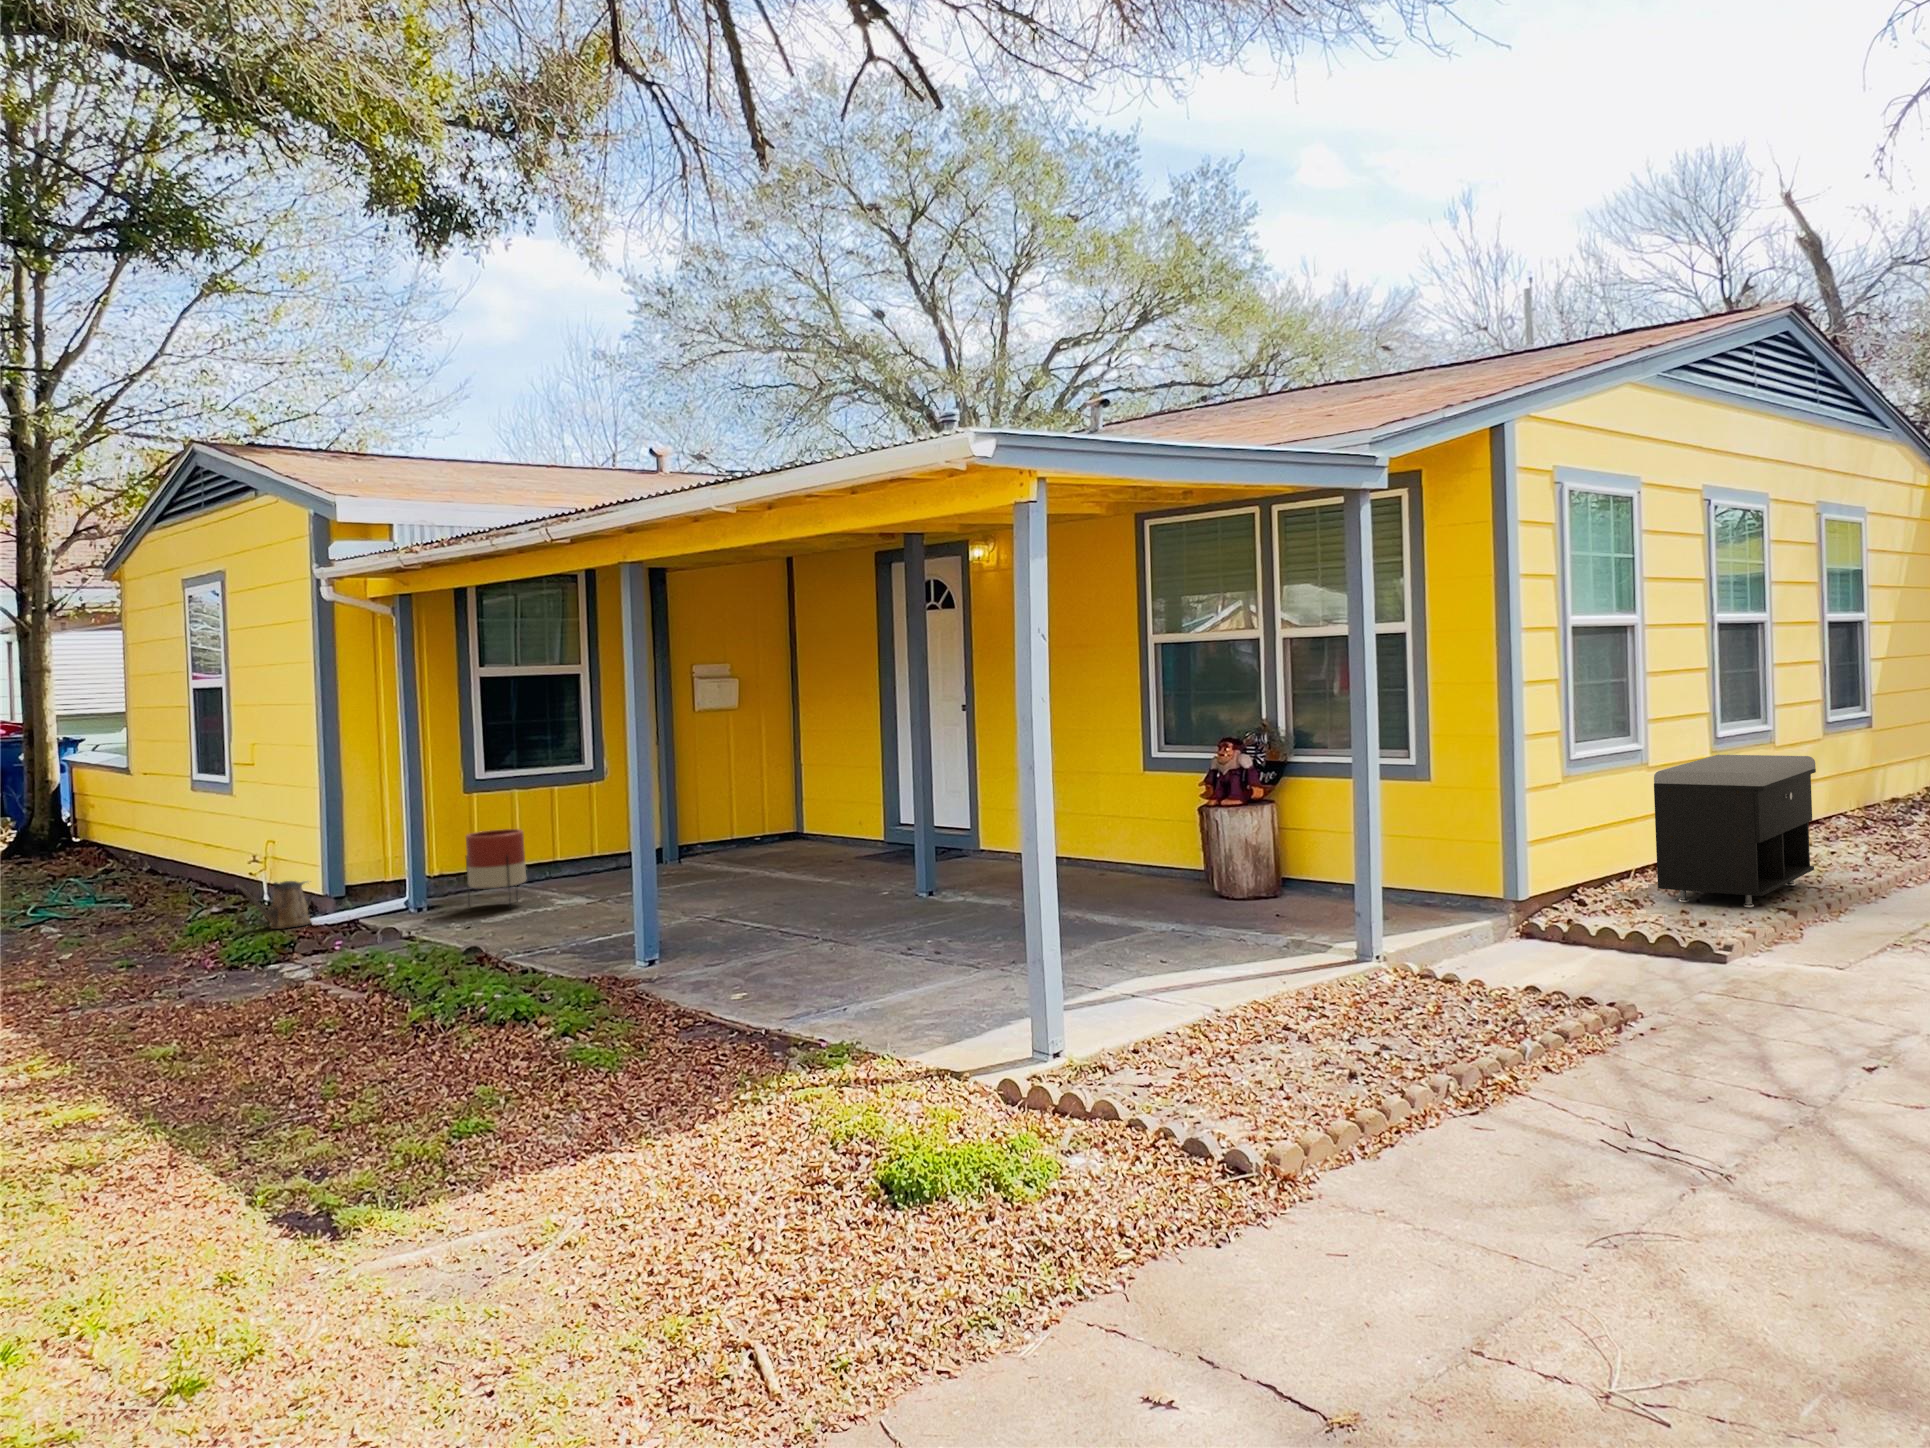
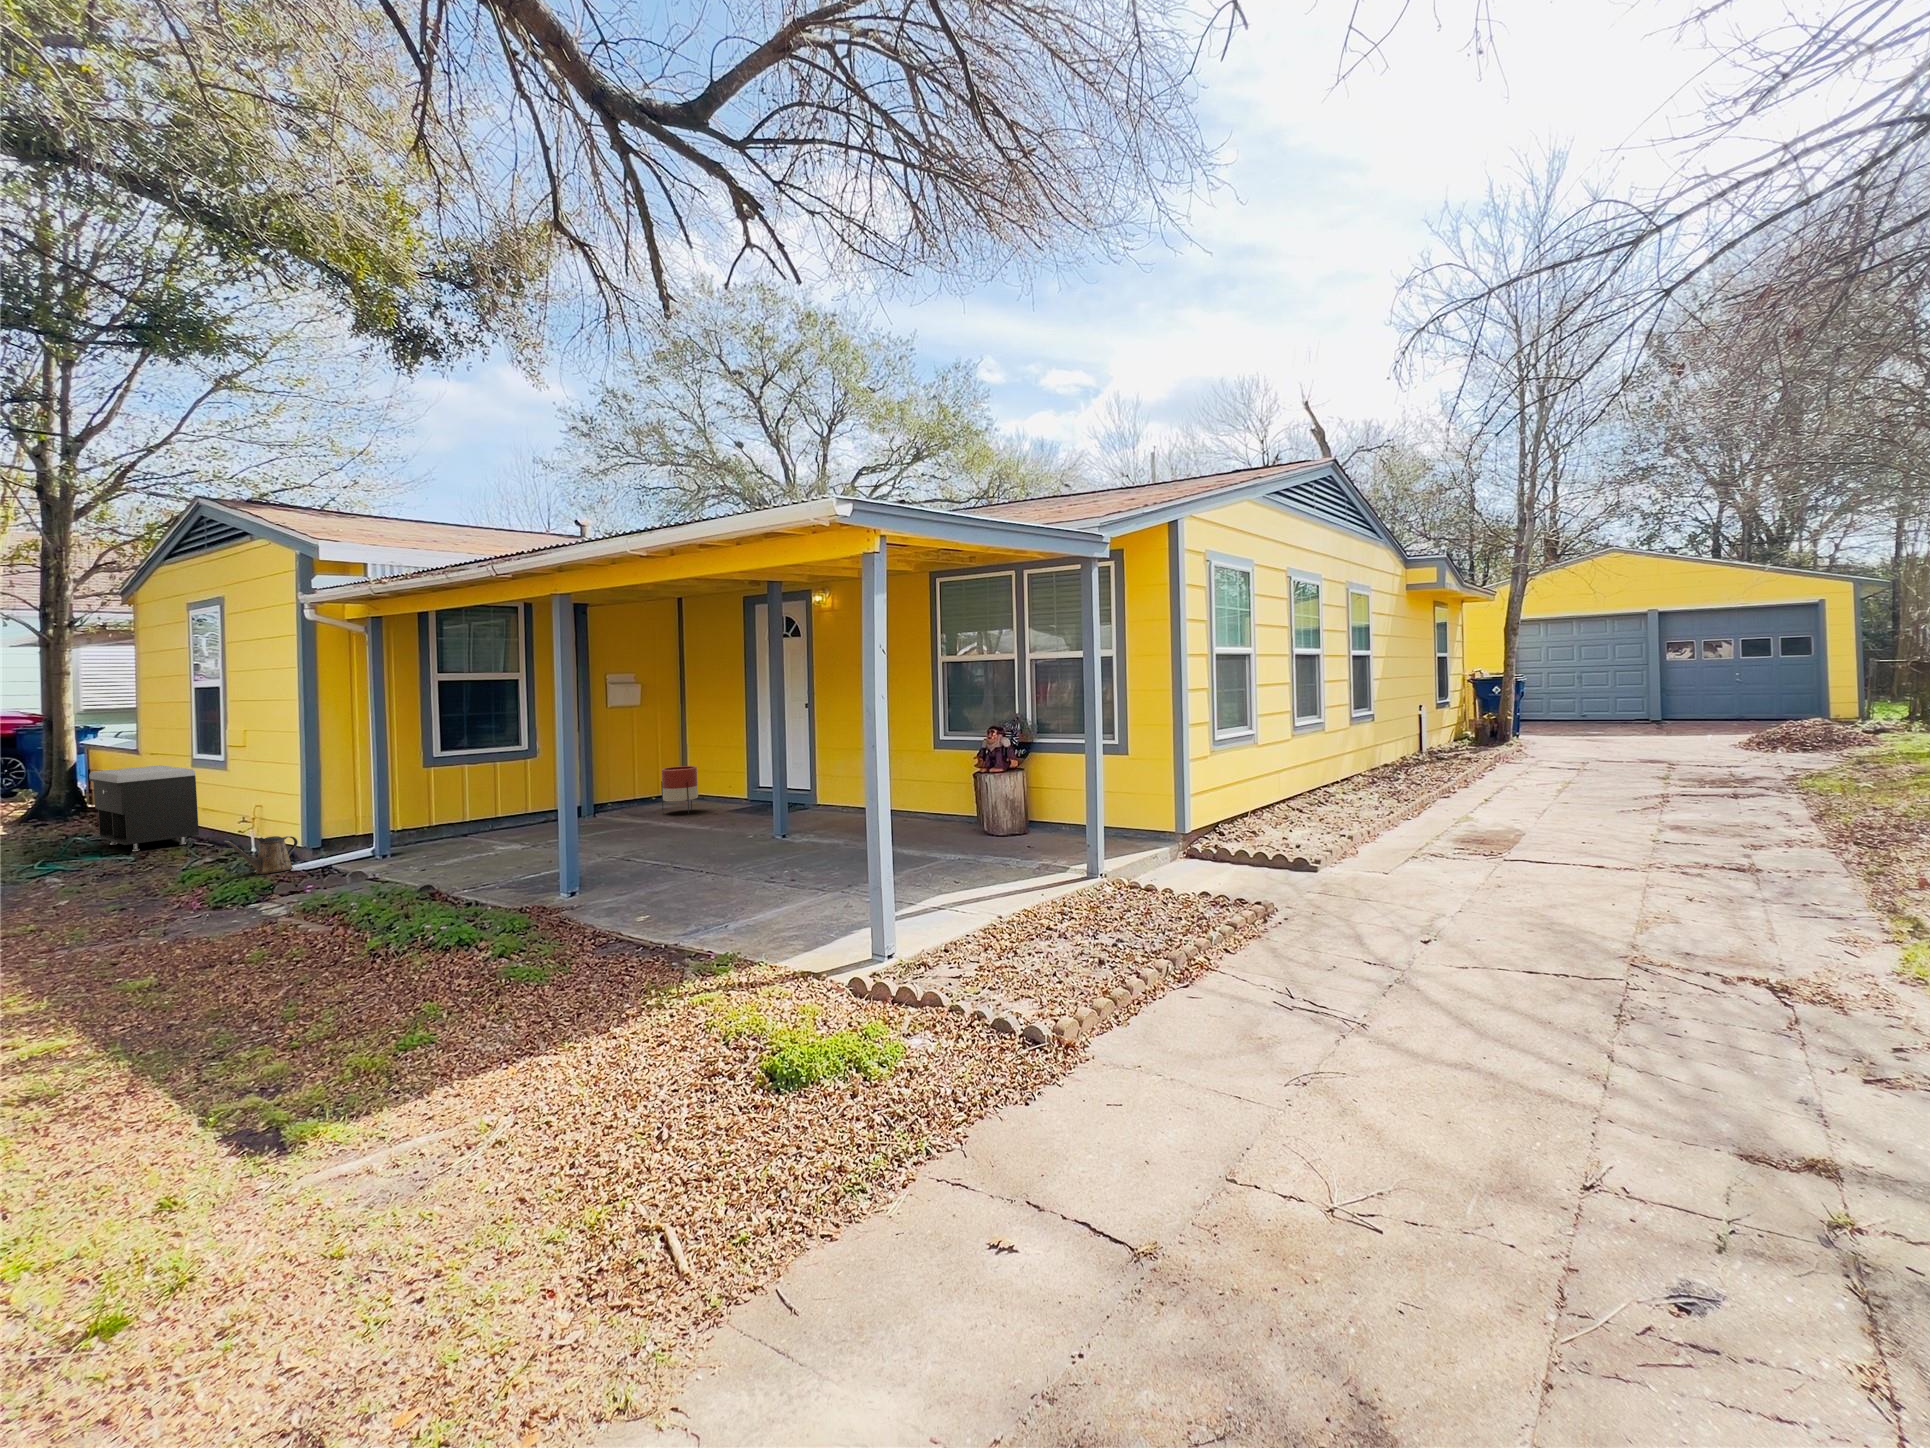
storage bench: present [1654,755,1816,908] -> present [89,765,199,851]
planter: present [466,829,527,902] -> present [661,766,698,814]

